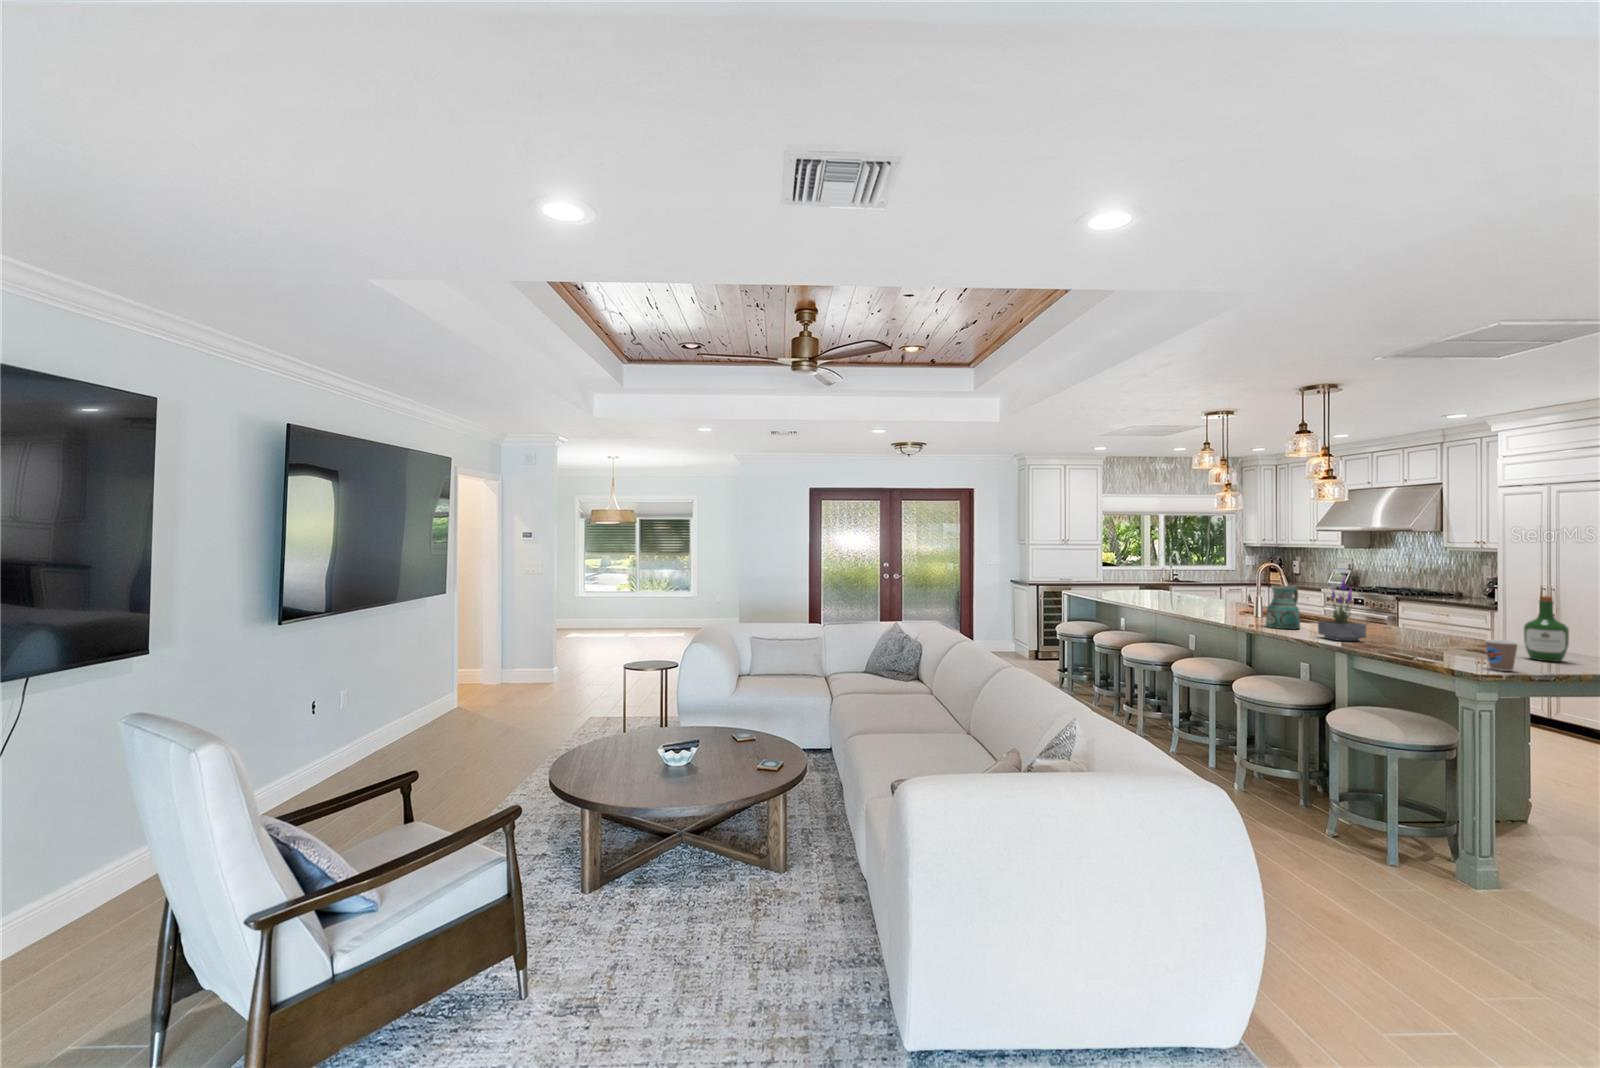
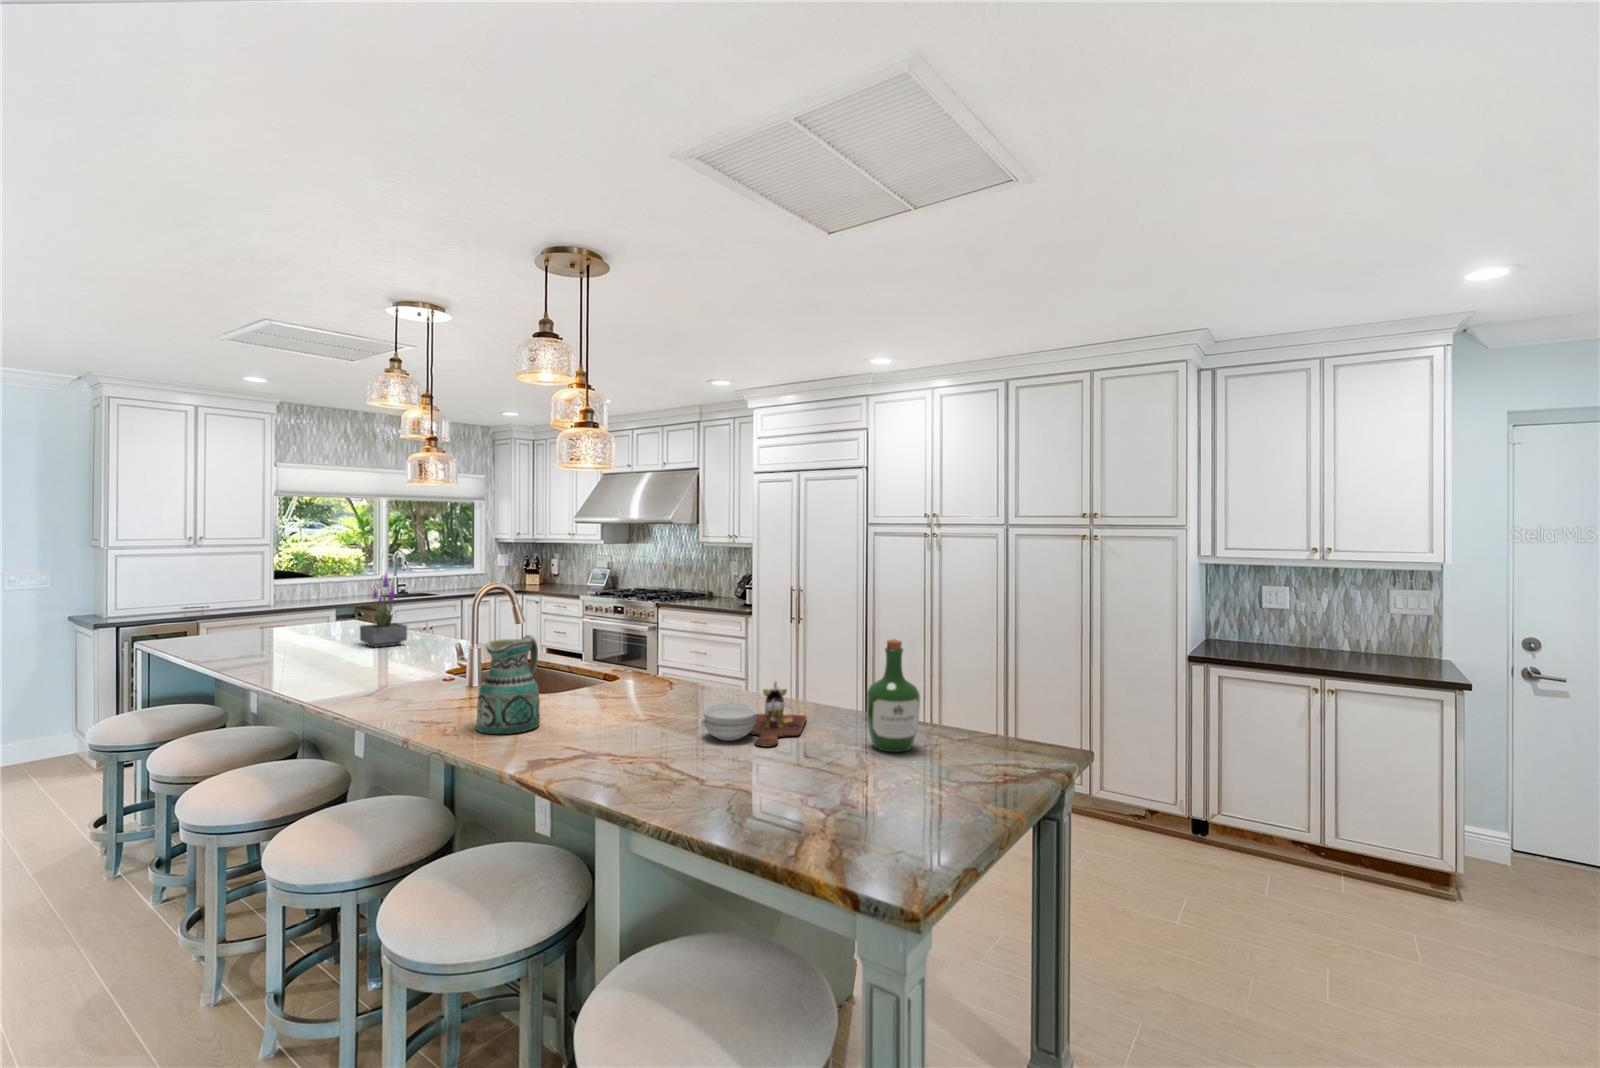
potted plant: present [1318,575,1366,641] -> present [360,573,407,647]
cutting board: none [1403,621,1488,649] -> present [704,681,807,747]
coffee cup: present [1486,640,1517,671] -> none [865,758,916,831]

